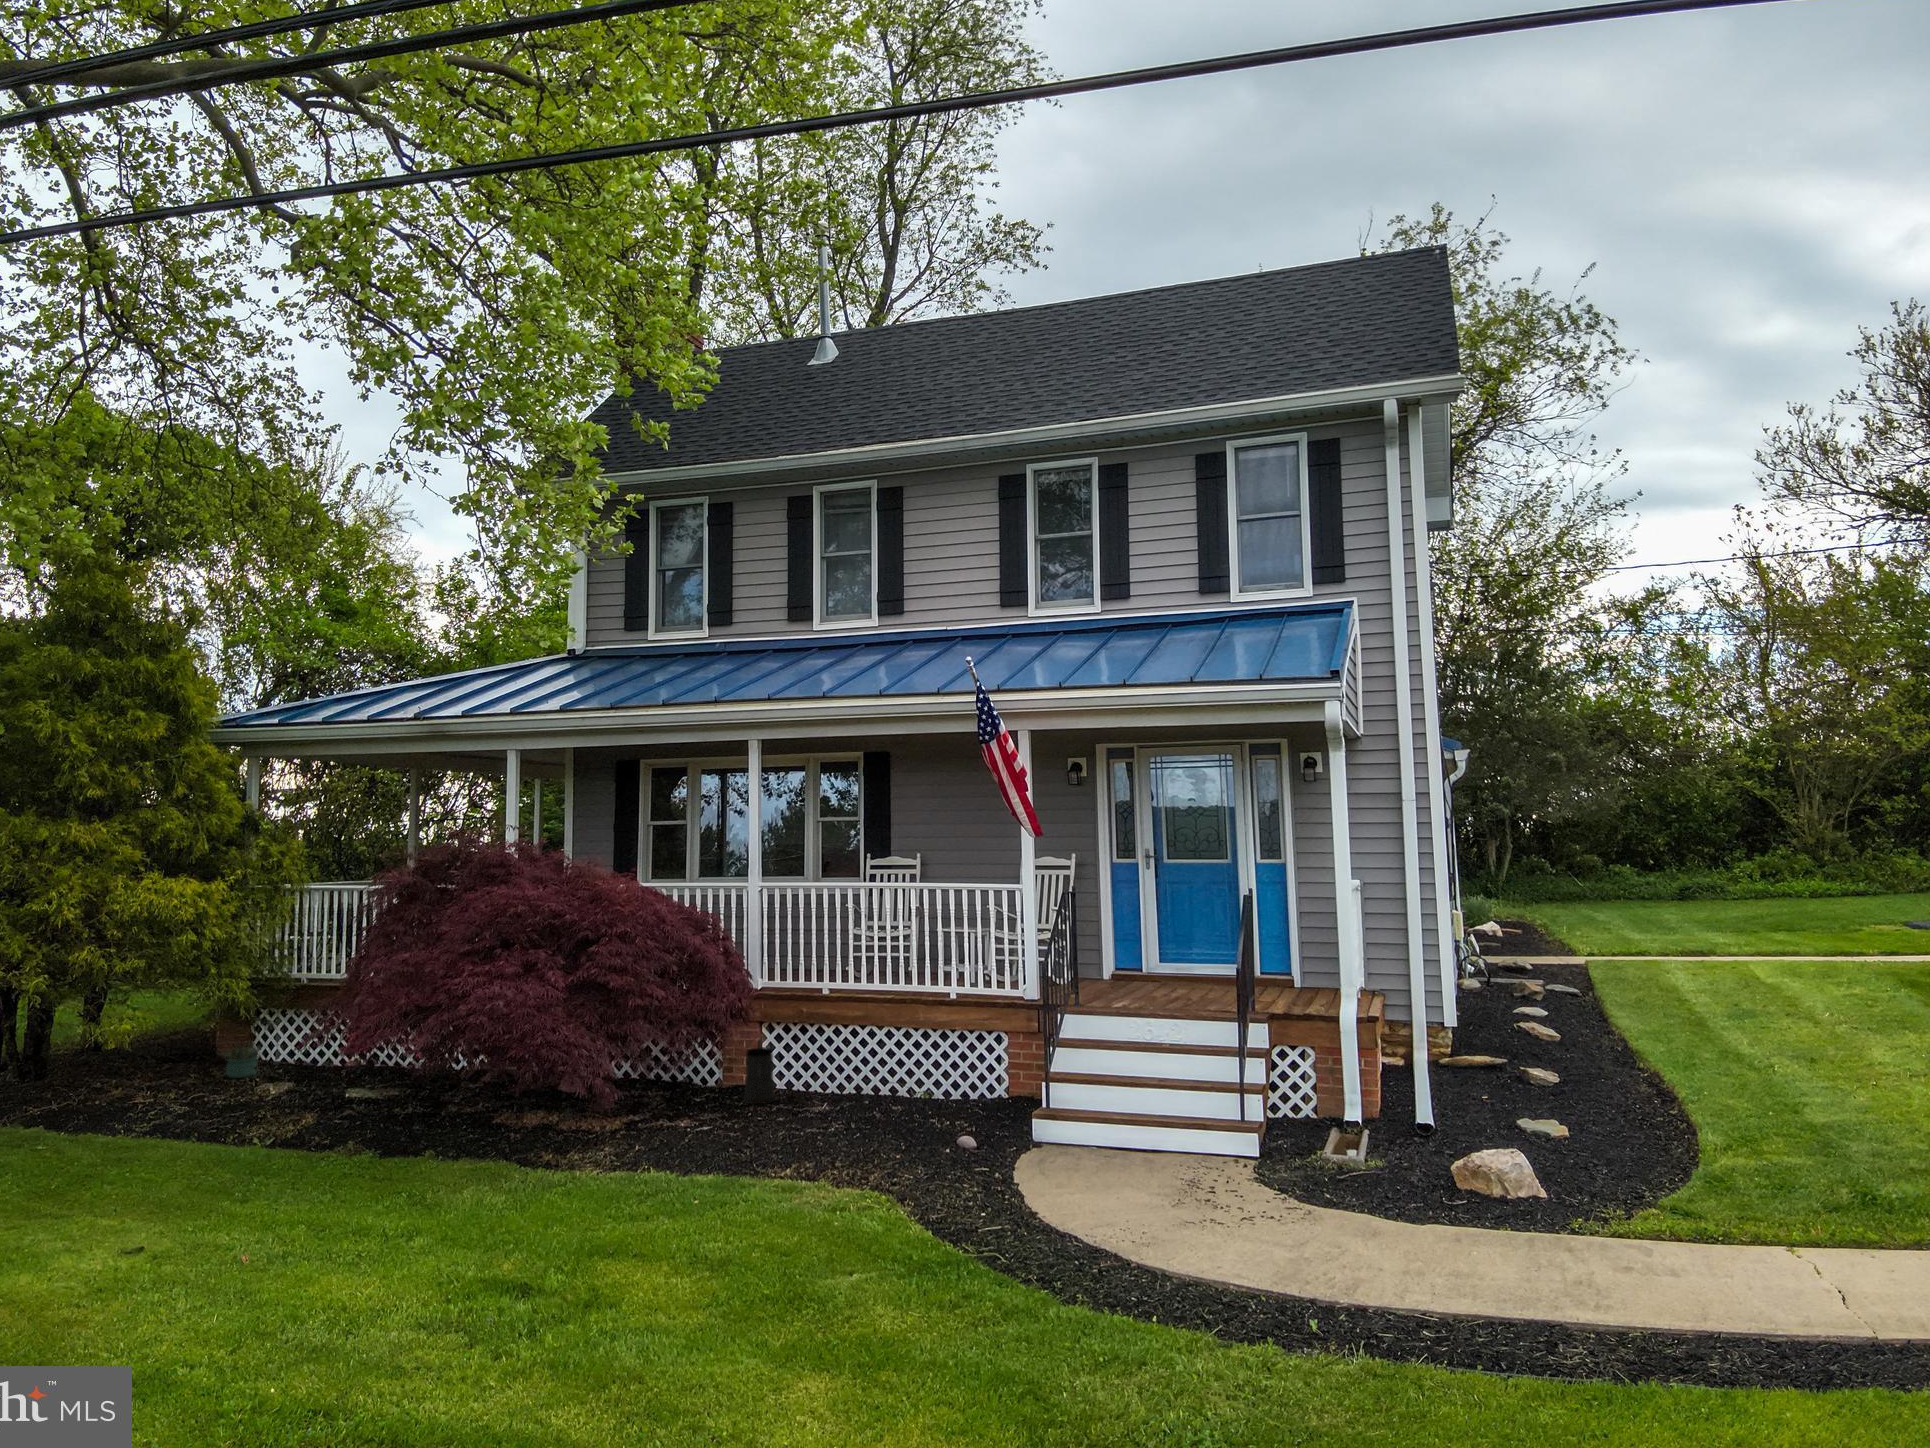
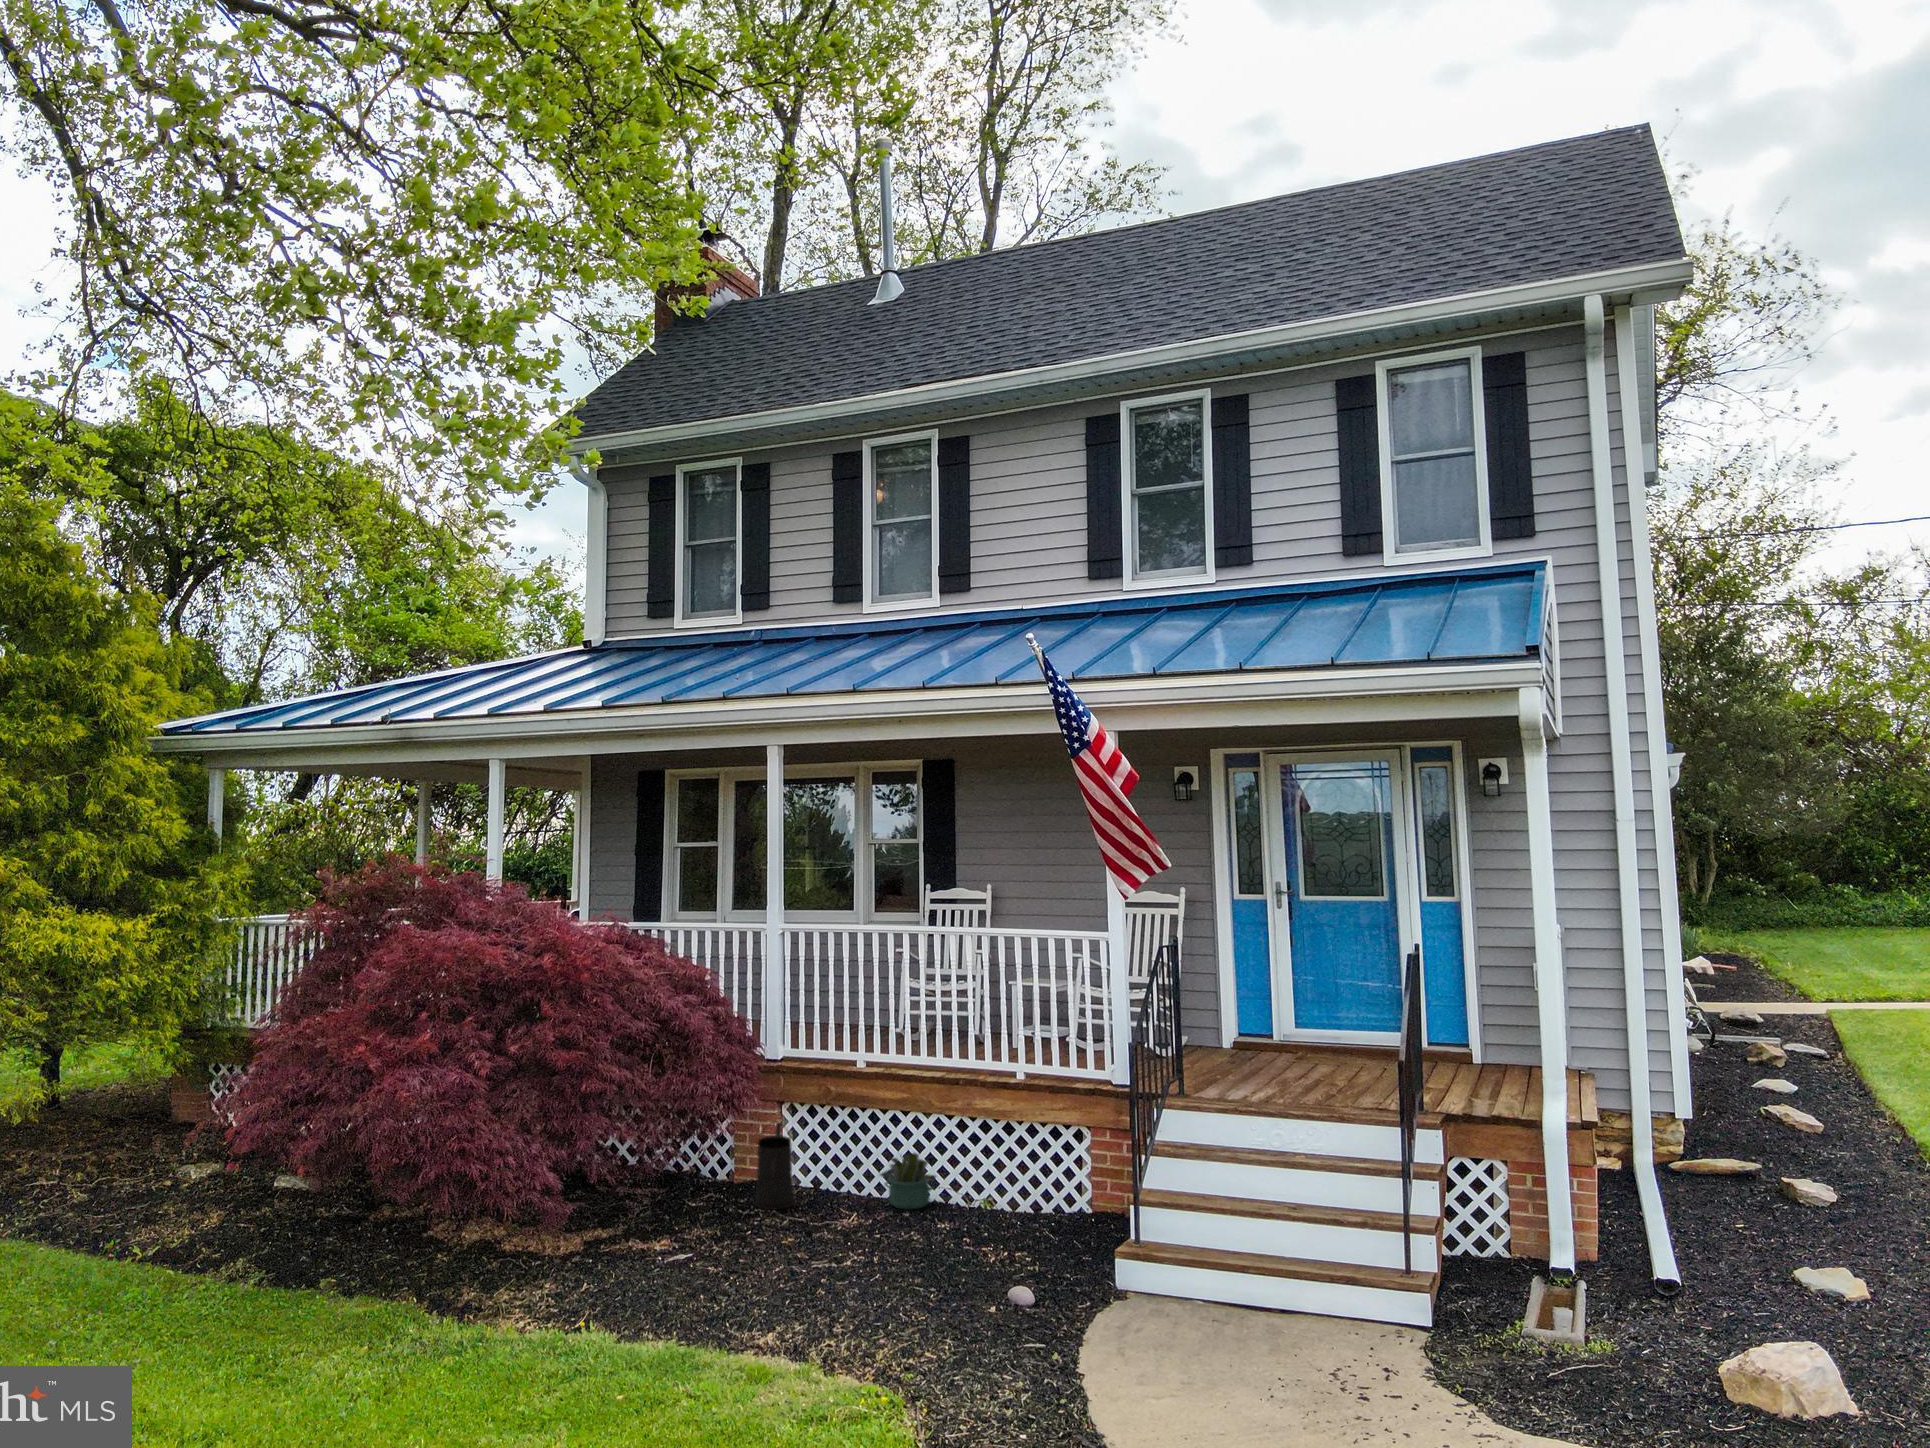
decorative plant: present [222,1042,261,1078] -> present [880,1153,936,1209]

